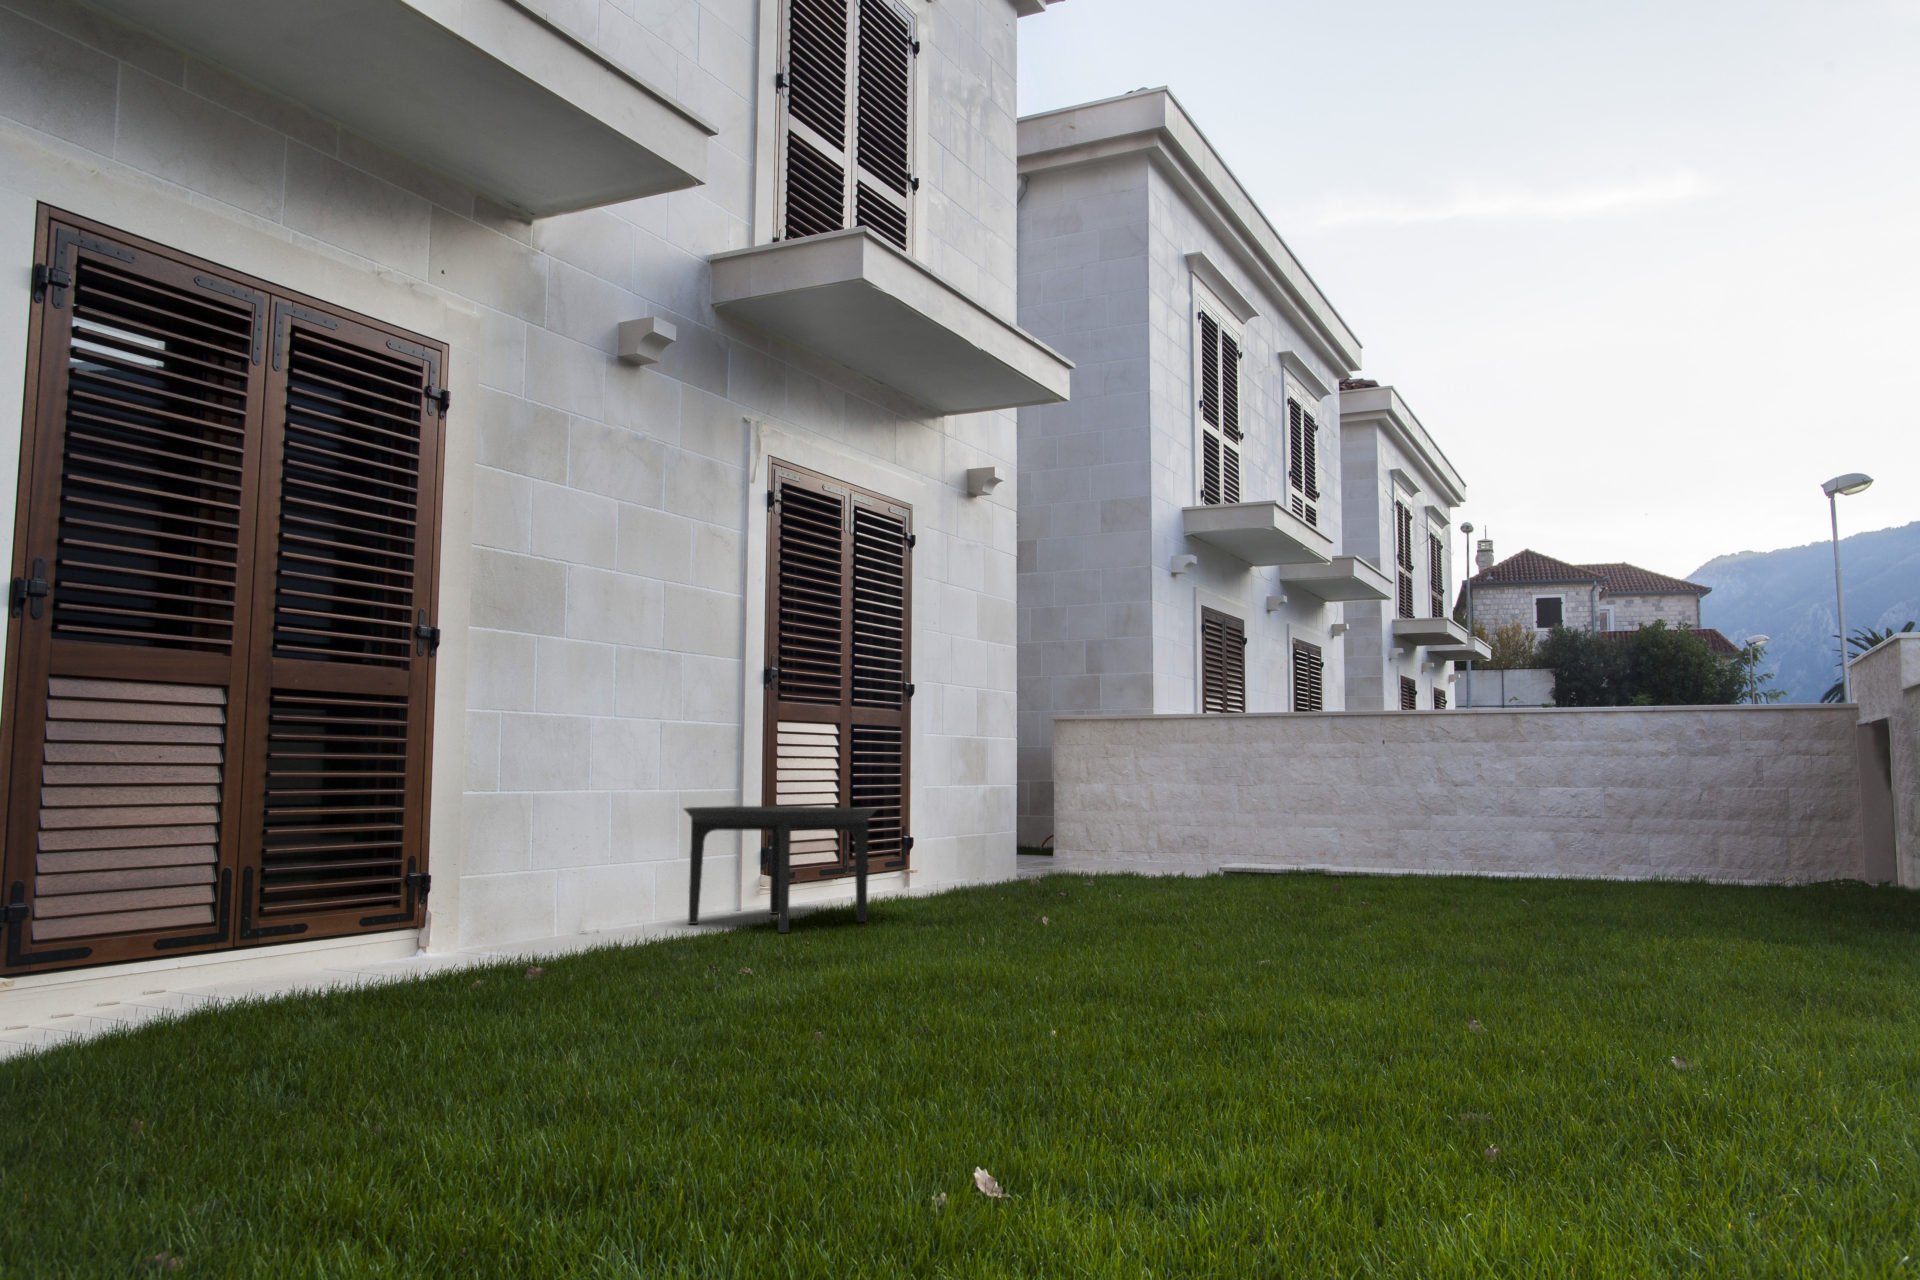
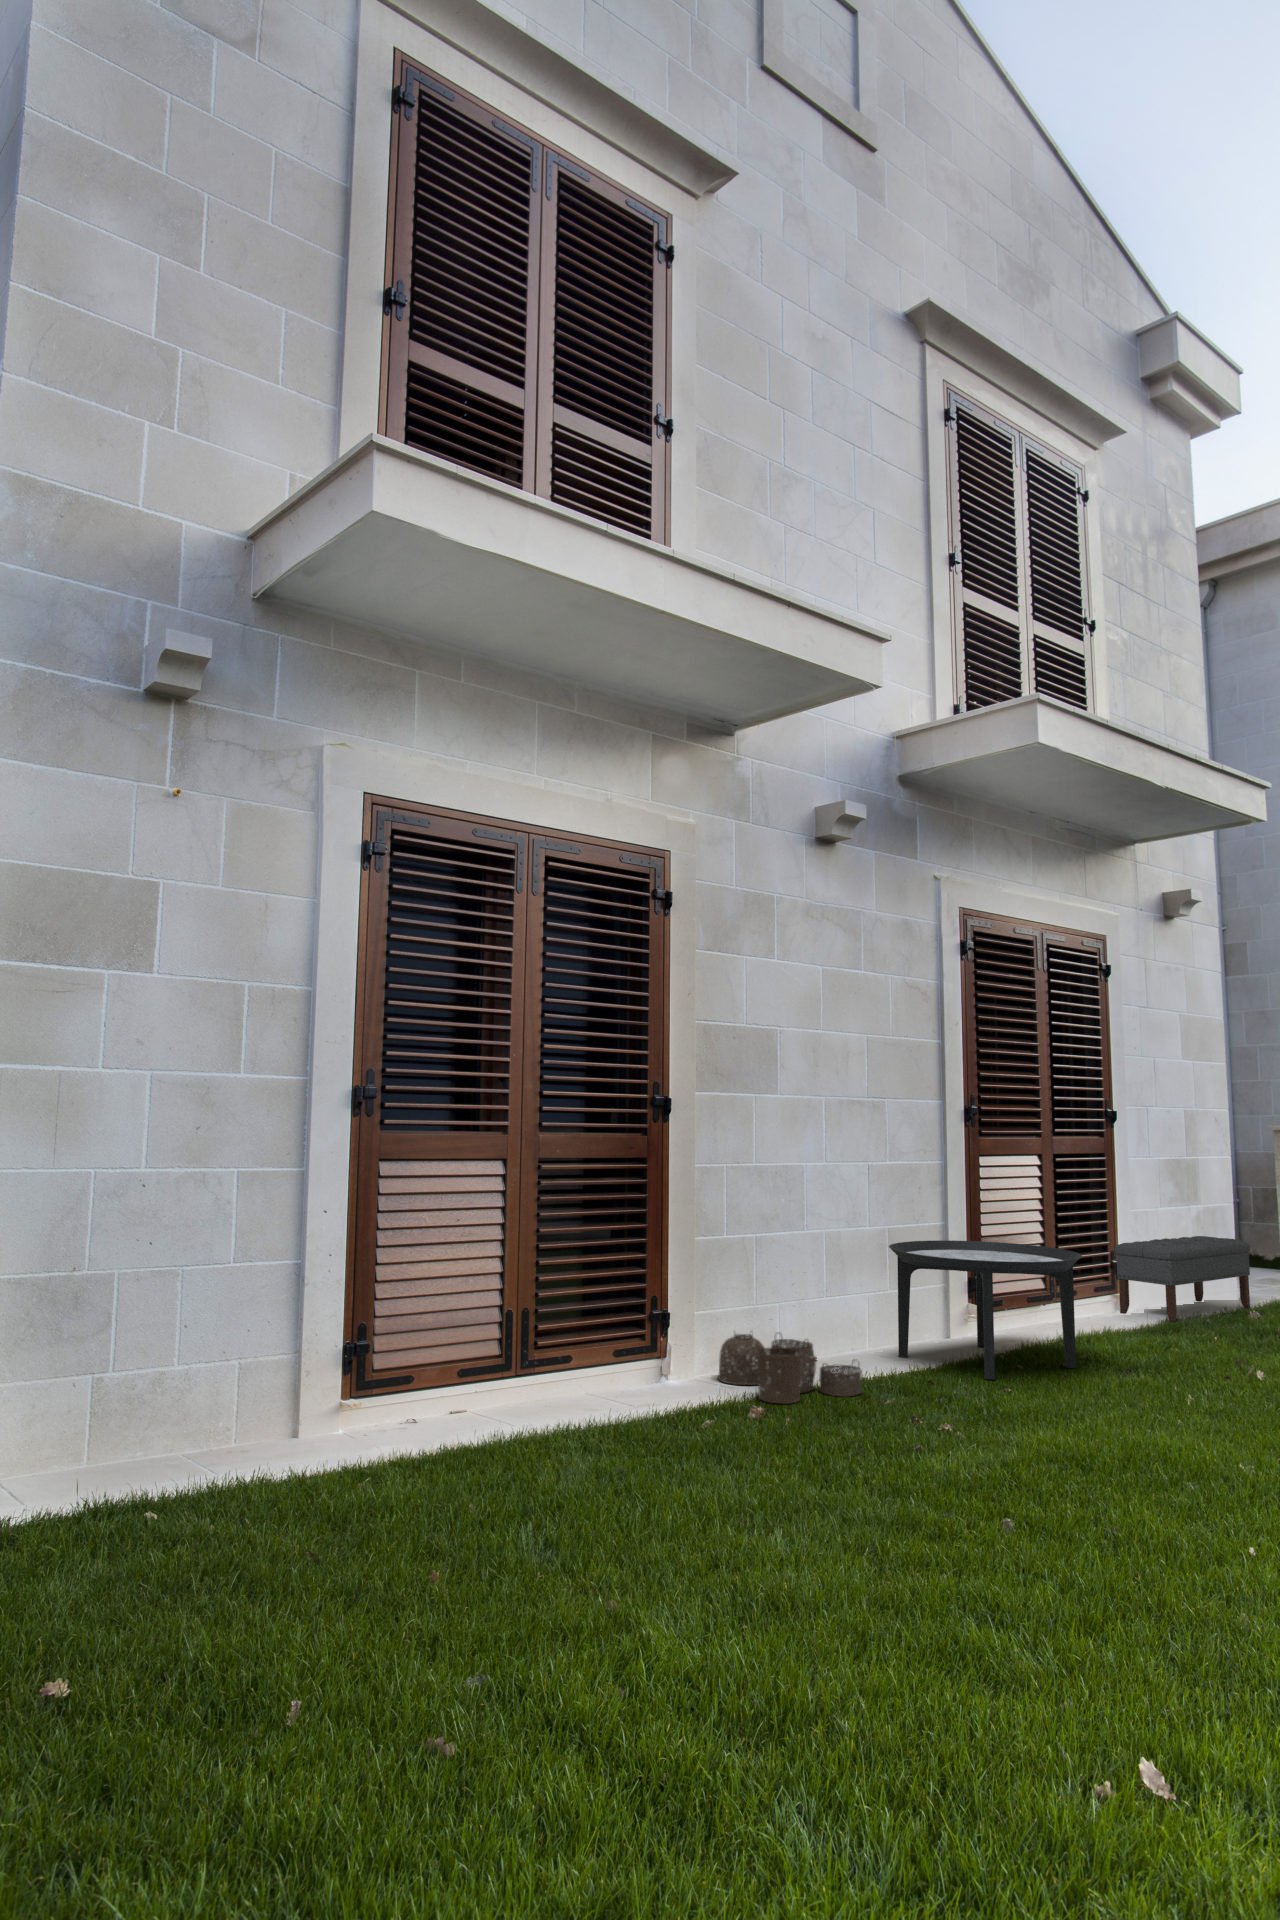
bench: none [905,813,1028,890] -> present [1114,1236,1250,1322]
woven basket: none [486,894,653,961] -> present [718,1334,862,1404]

